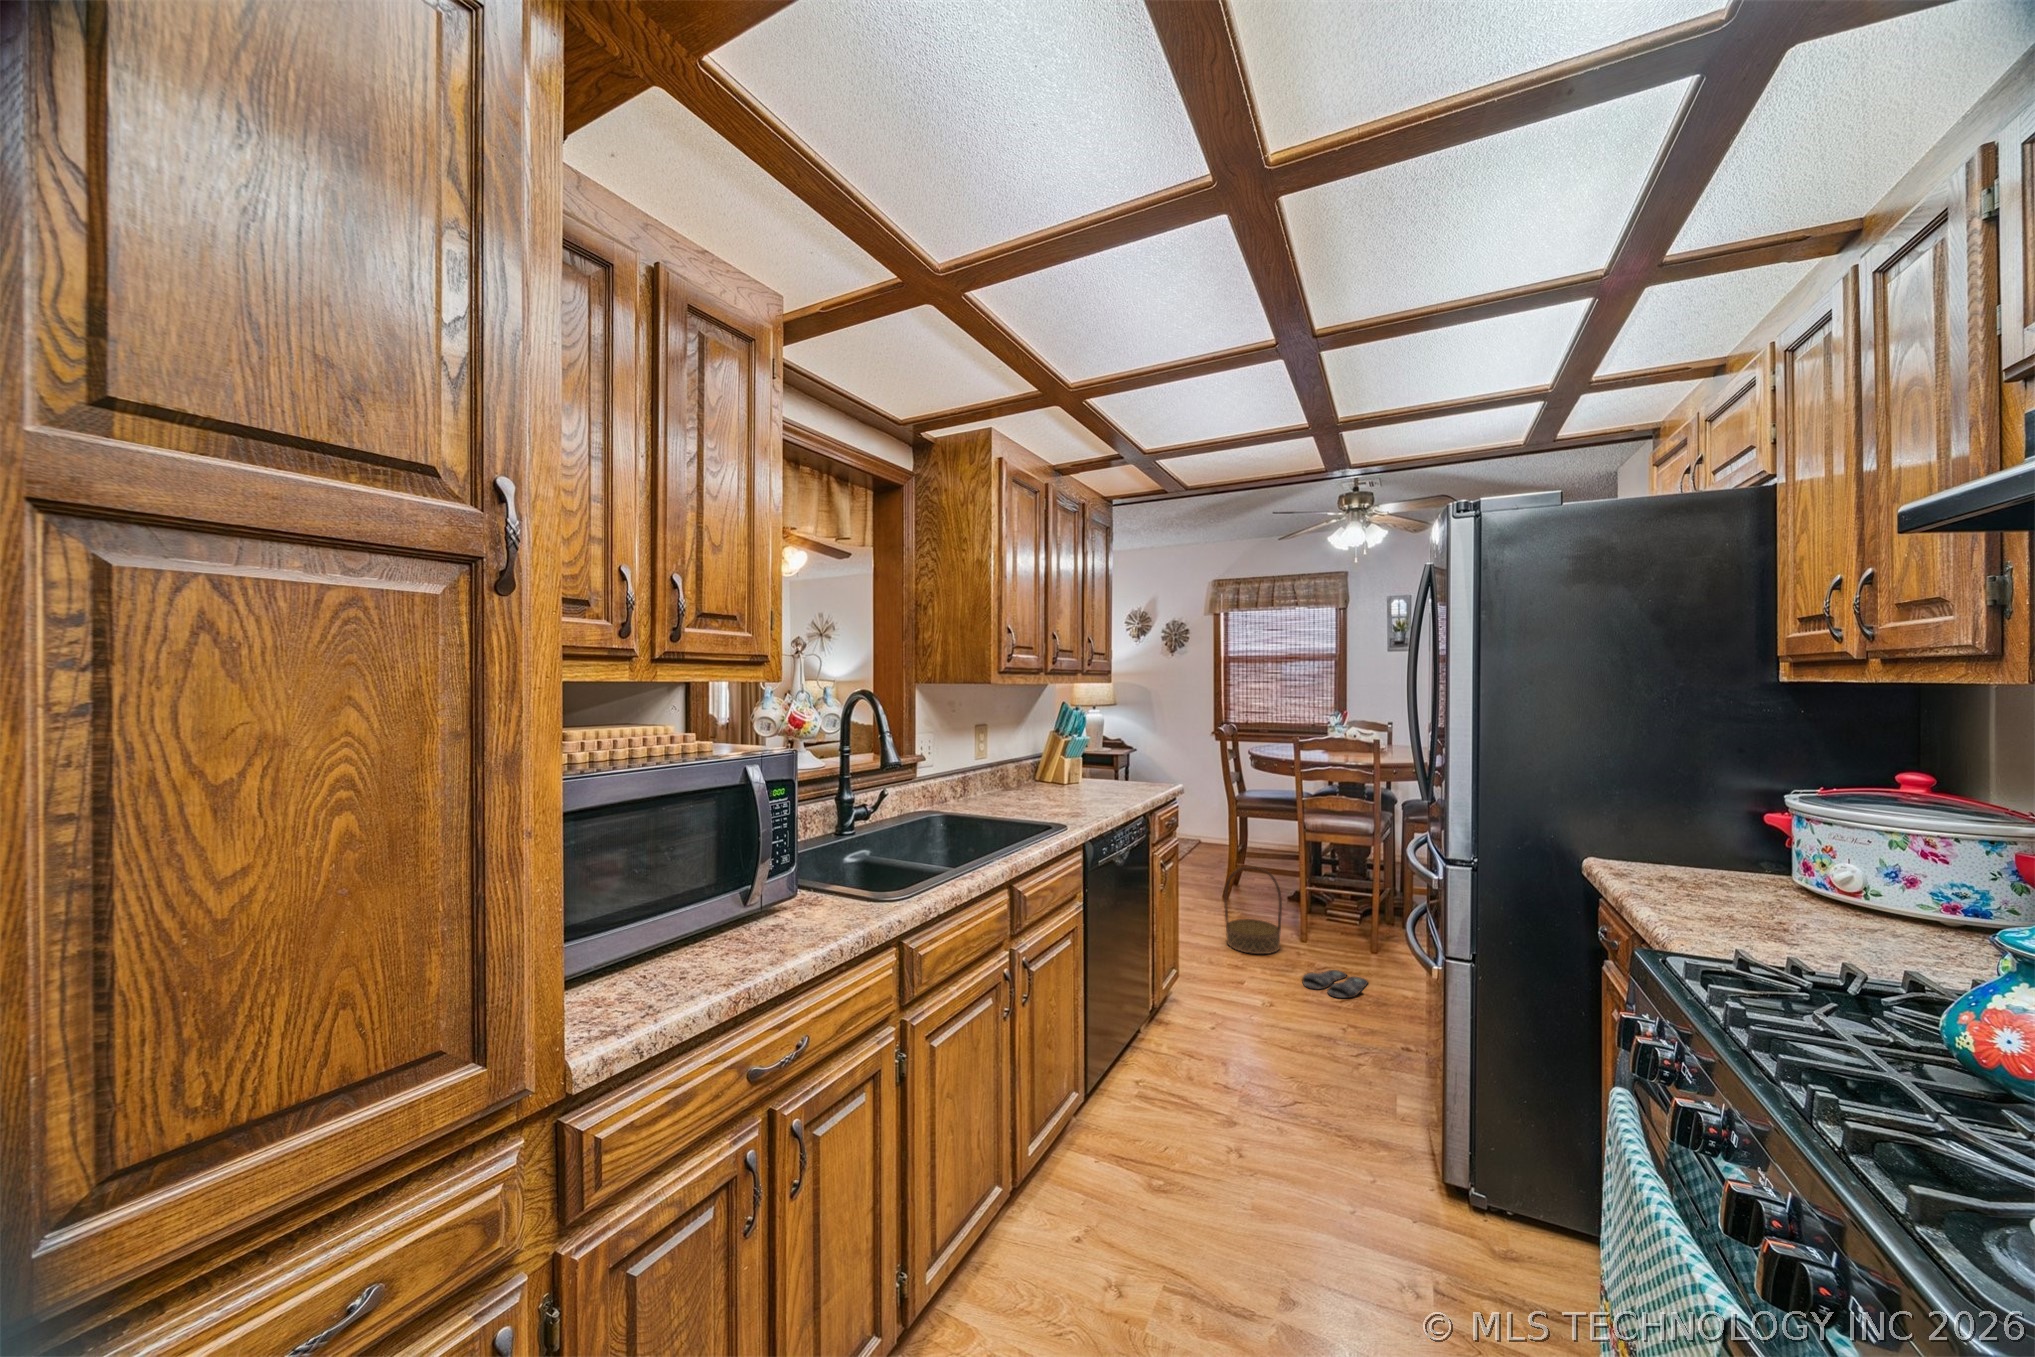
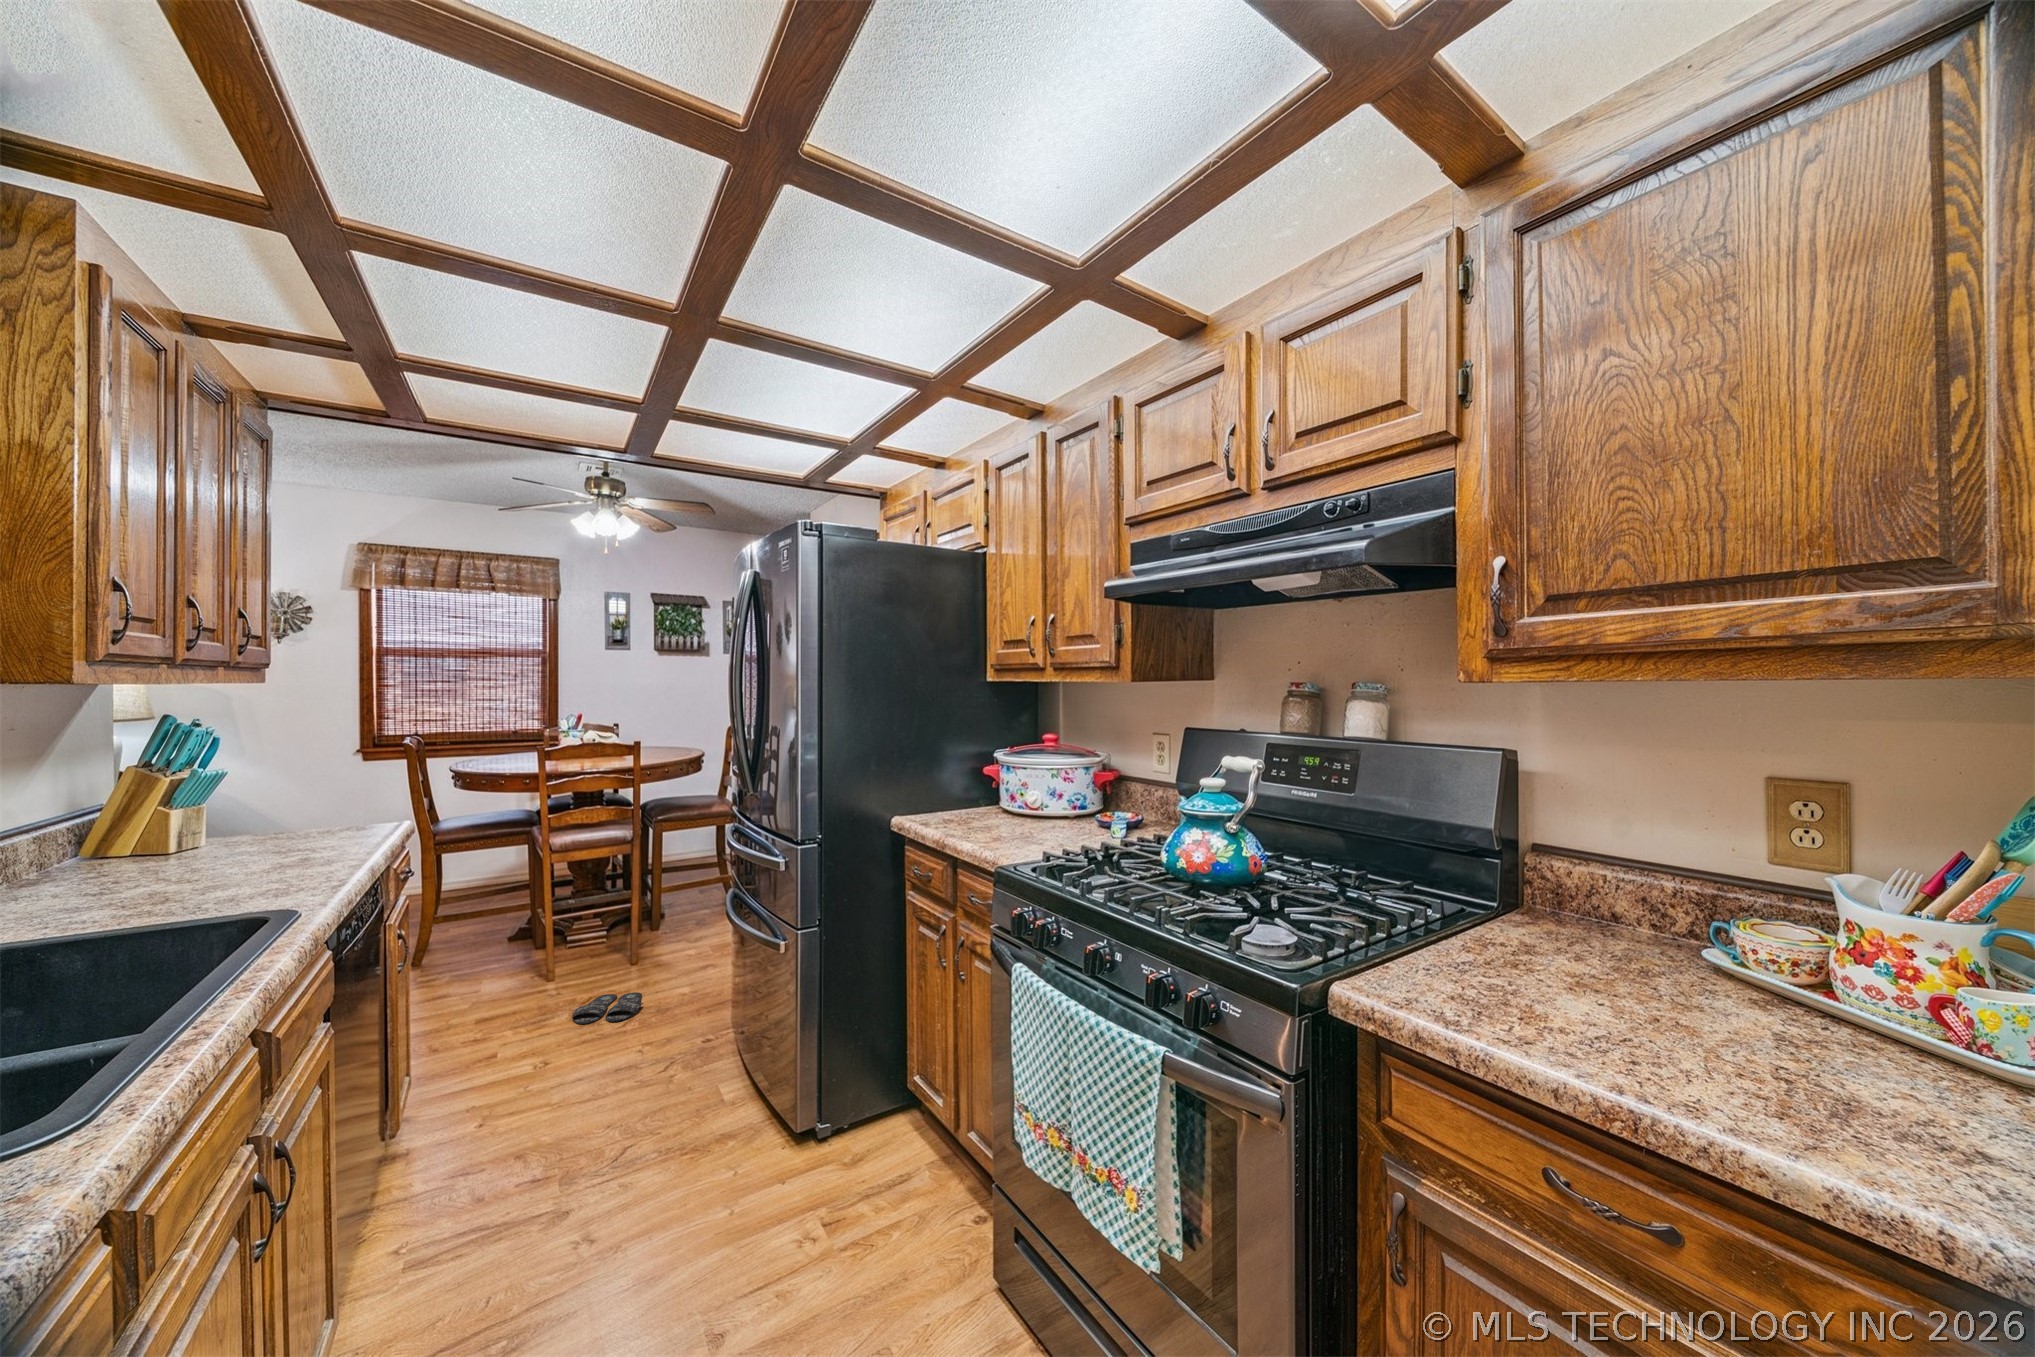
basket: present [1224,866,1282,954] -> none [446,905,528,1018]

